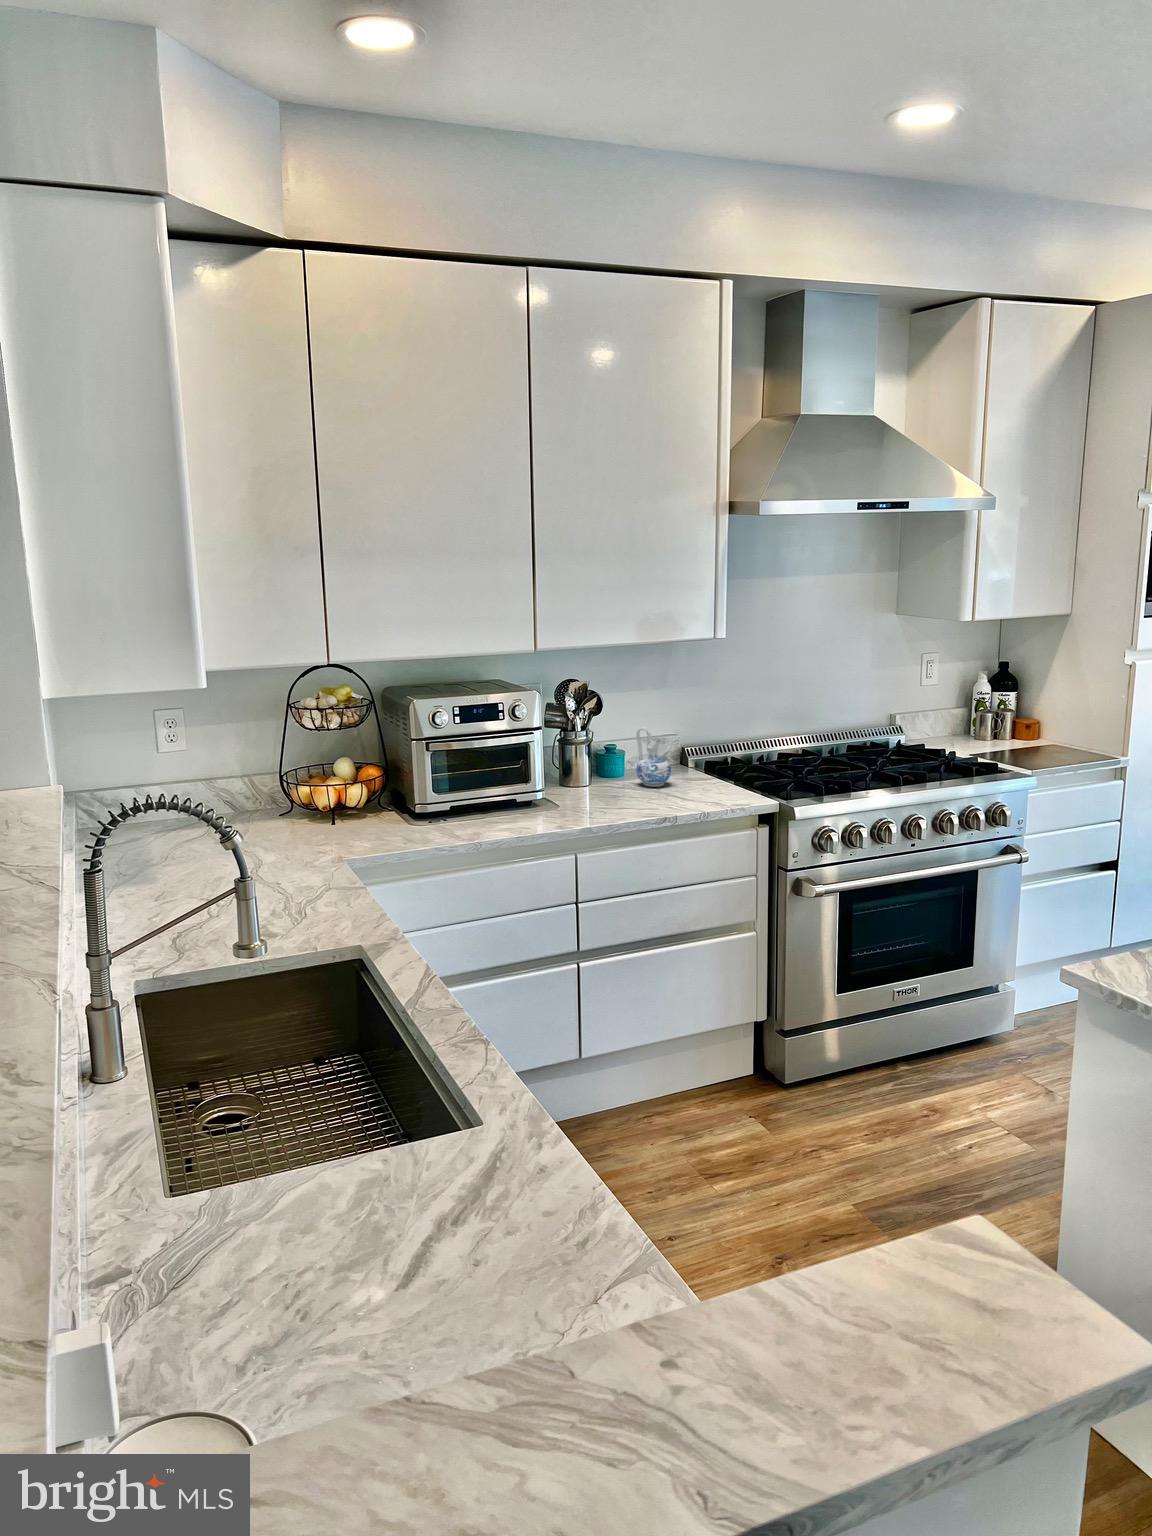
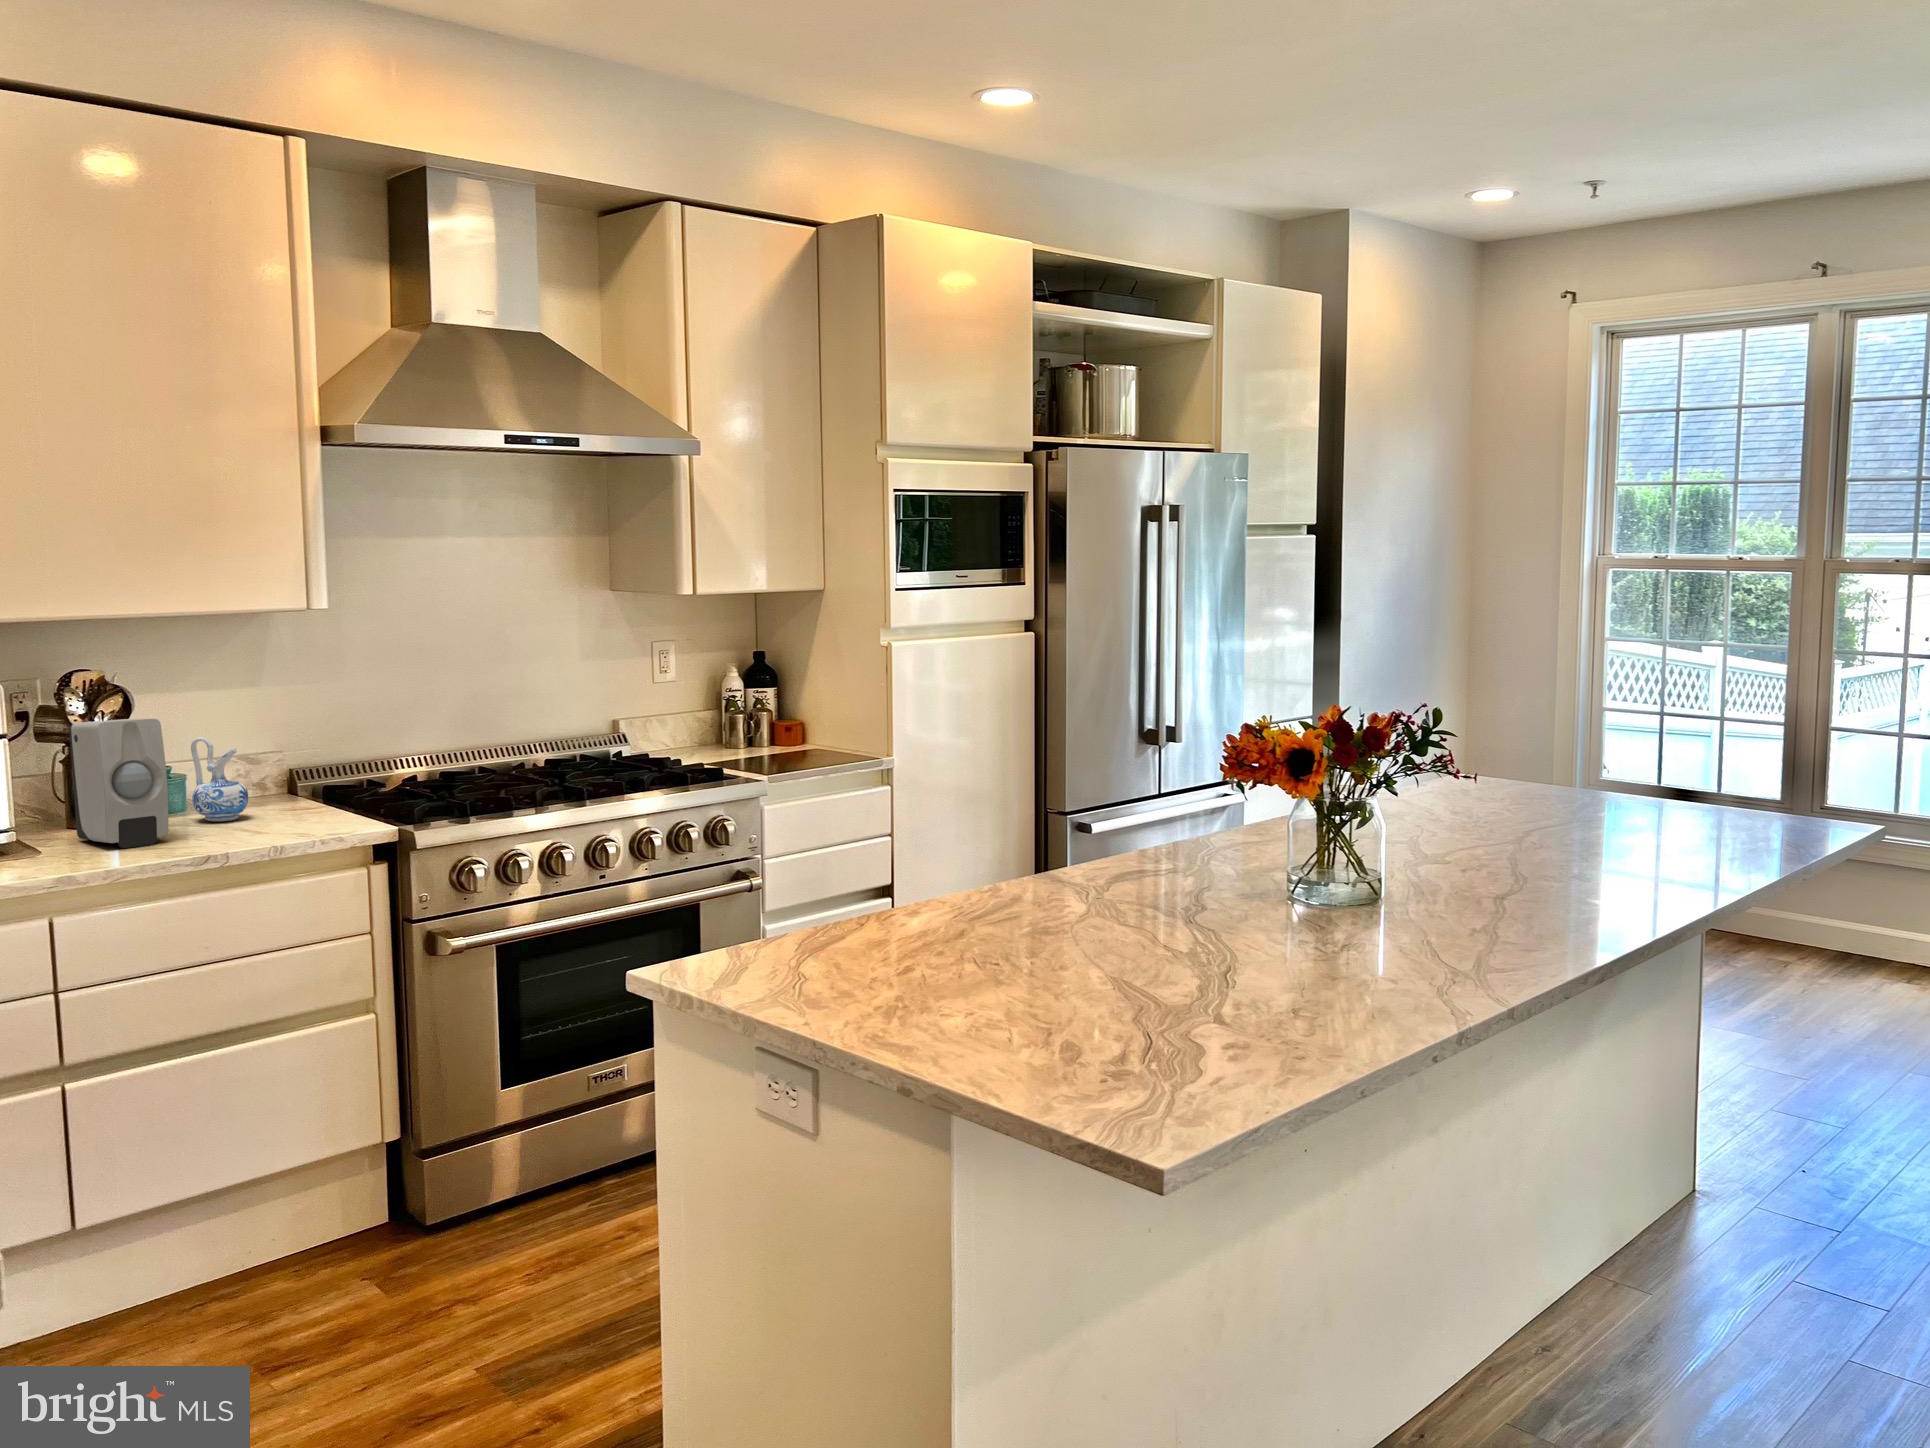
soap dispenser: none [571,715,634,806] -> present [69,719,169,848]

